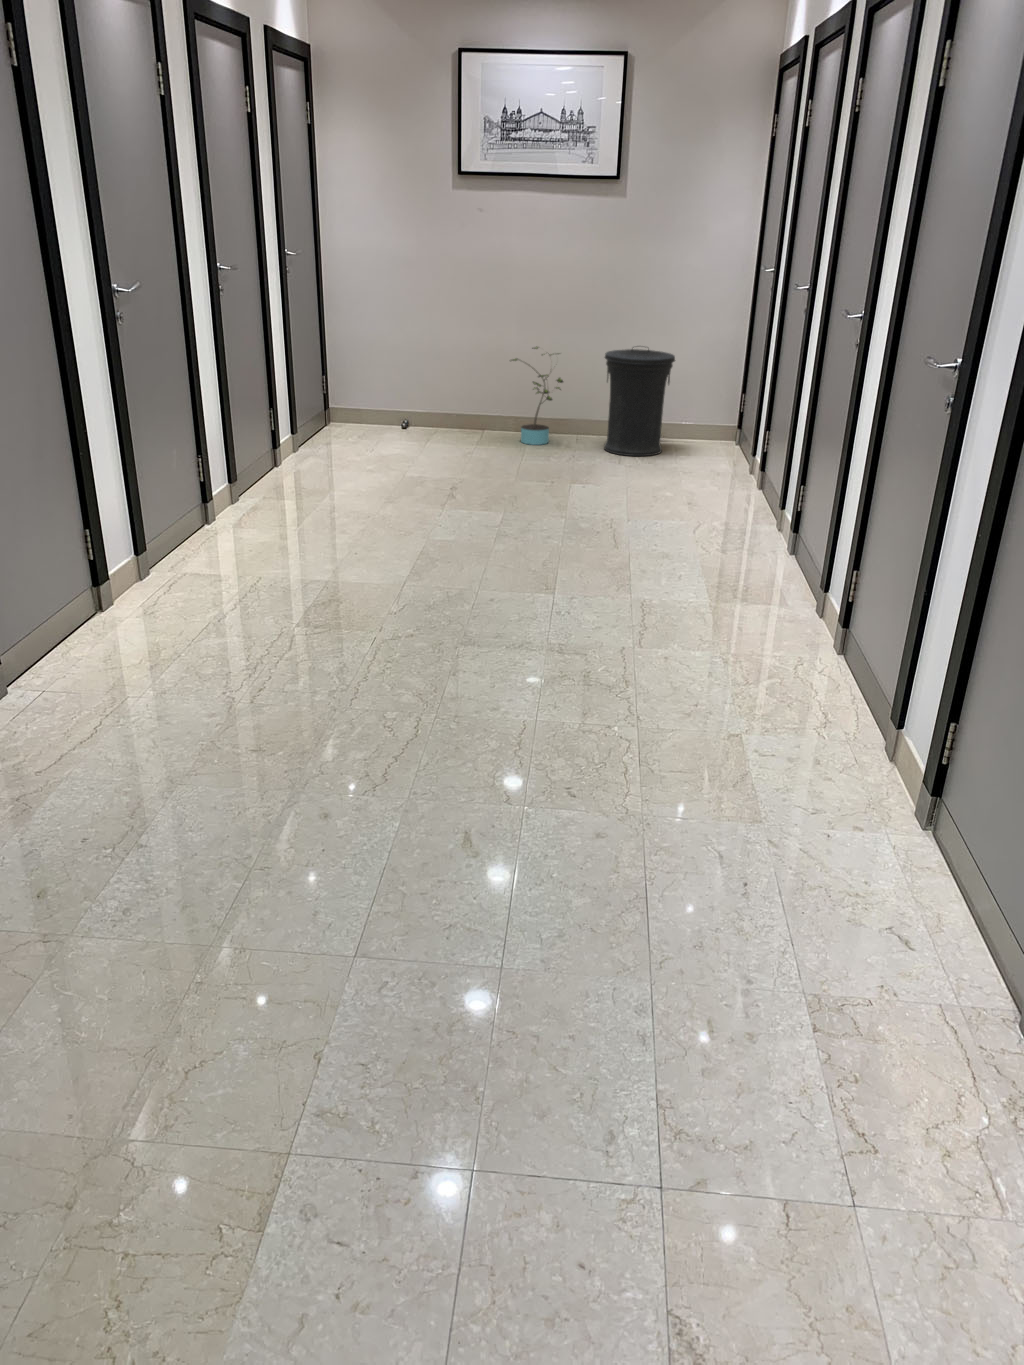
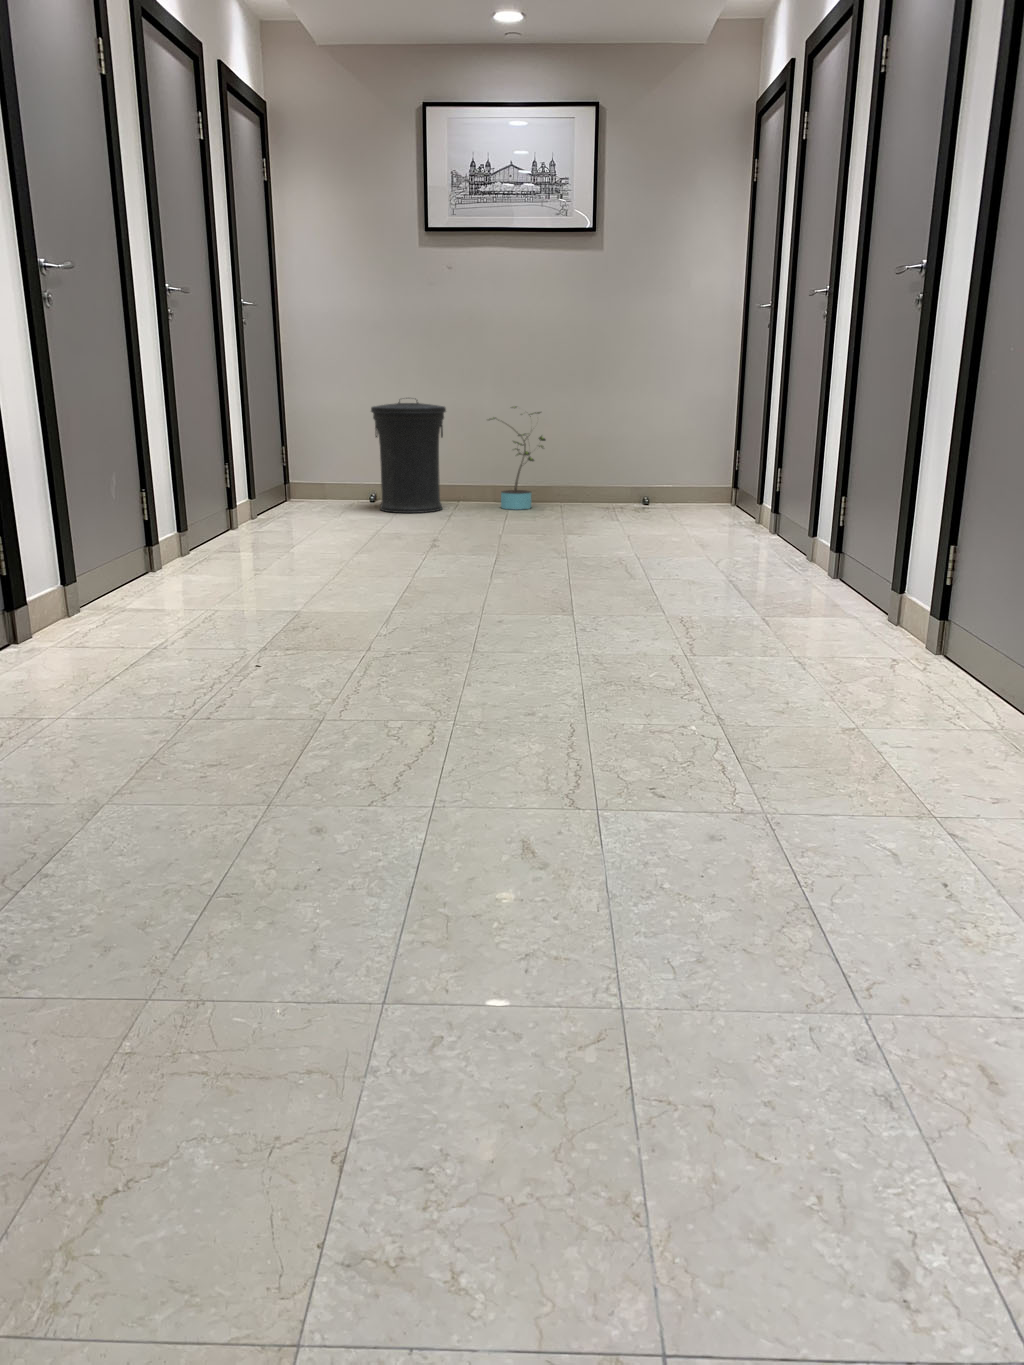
trash can: present [604,349,675,456] -> present [371,401,446,513]

